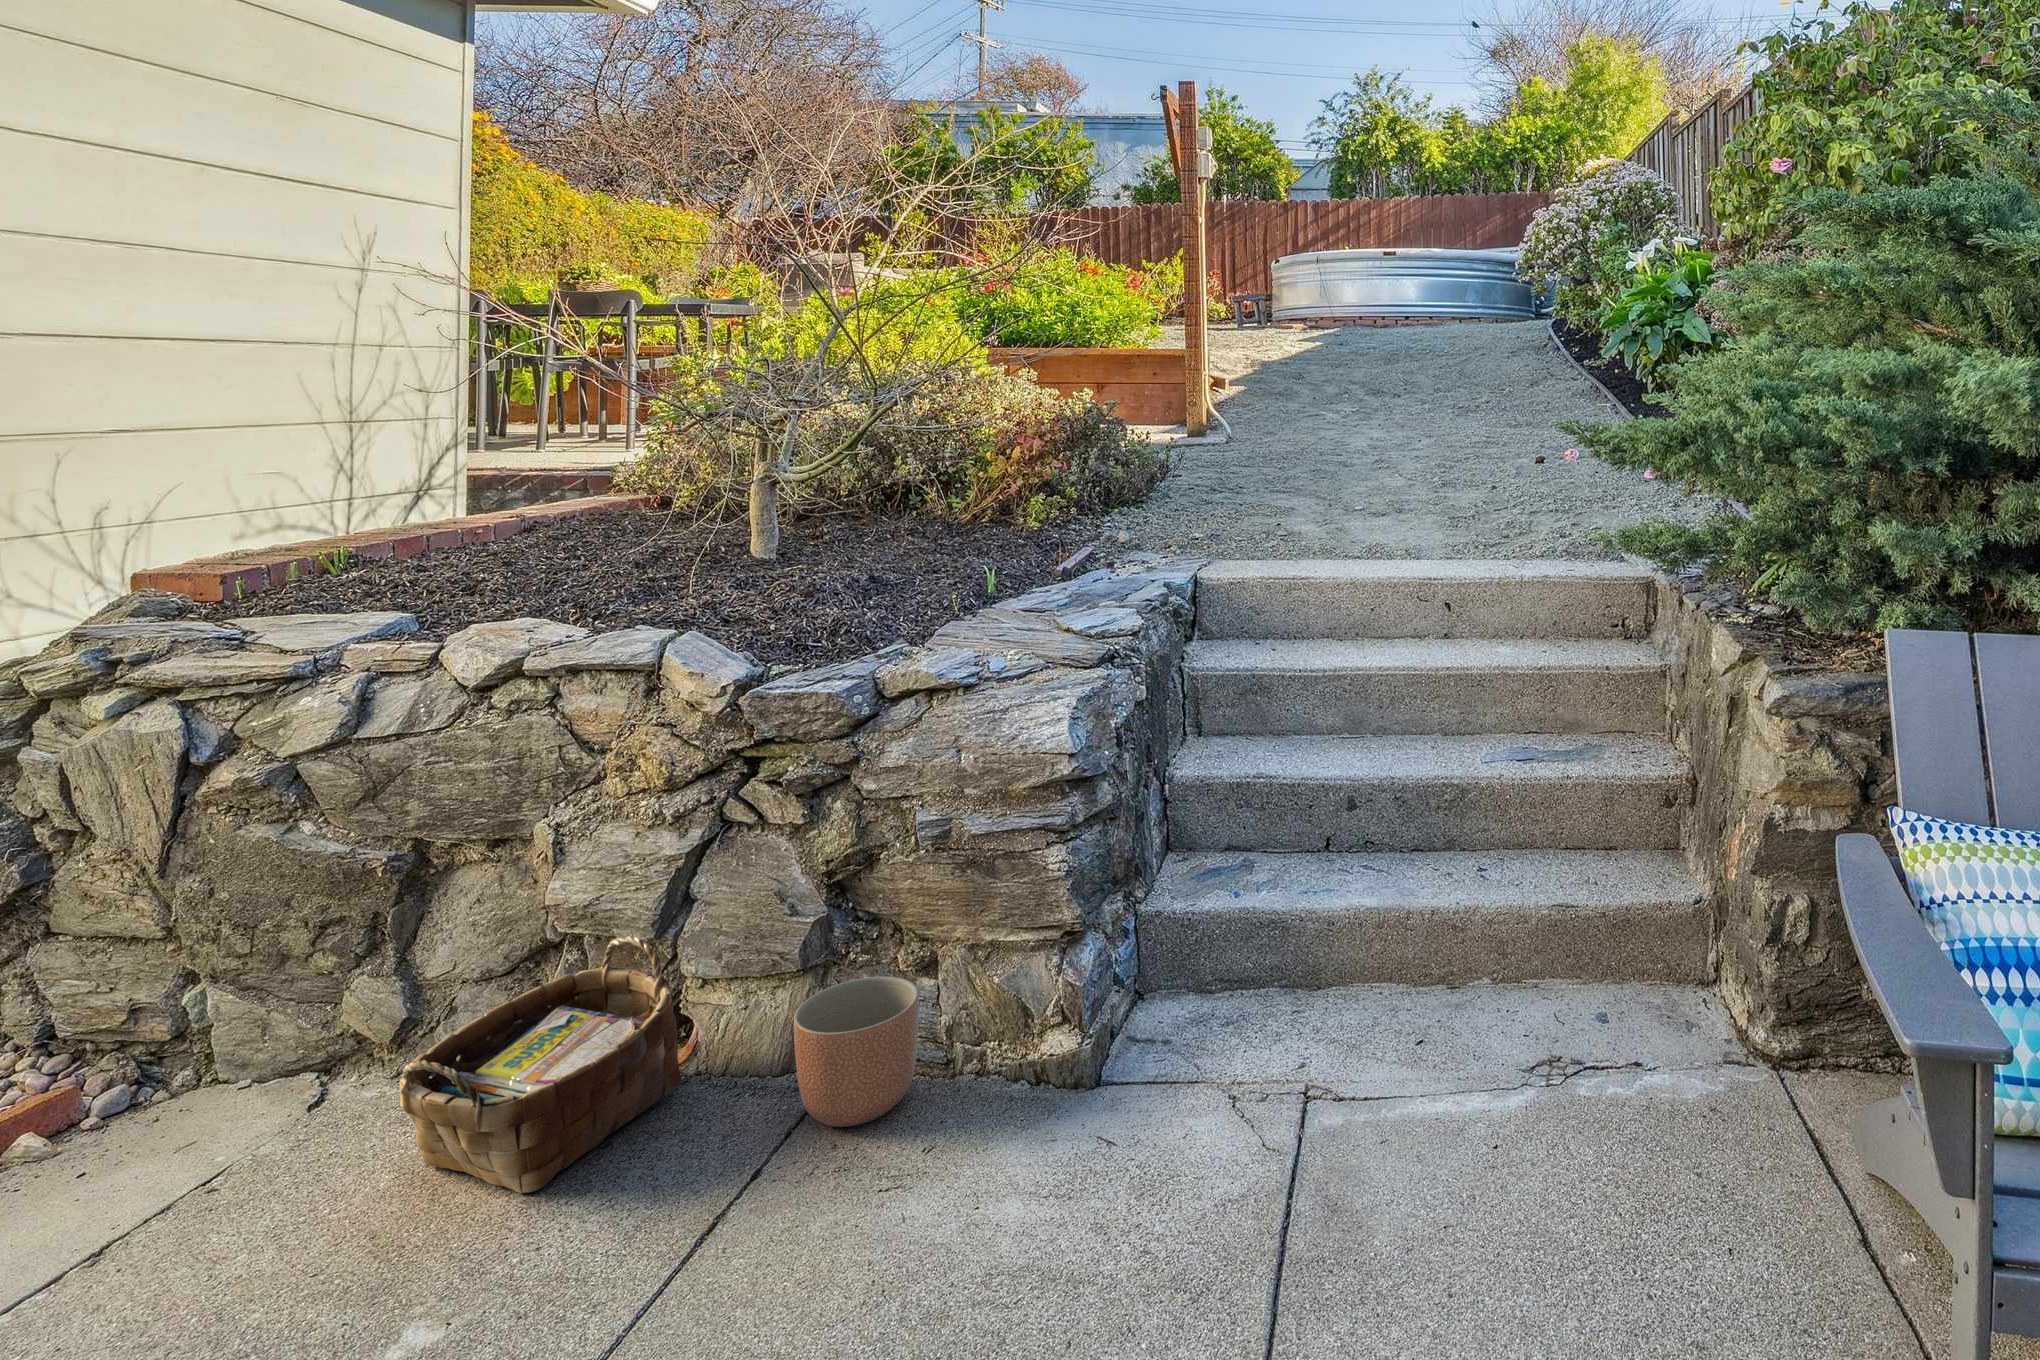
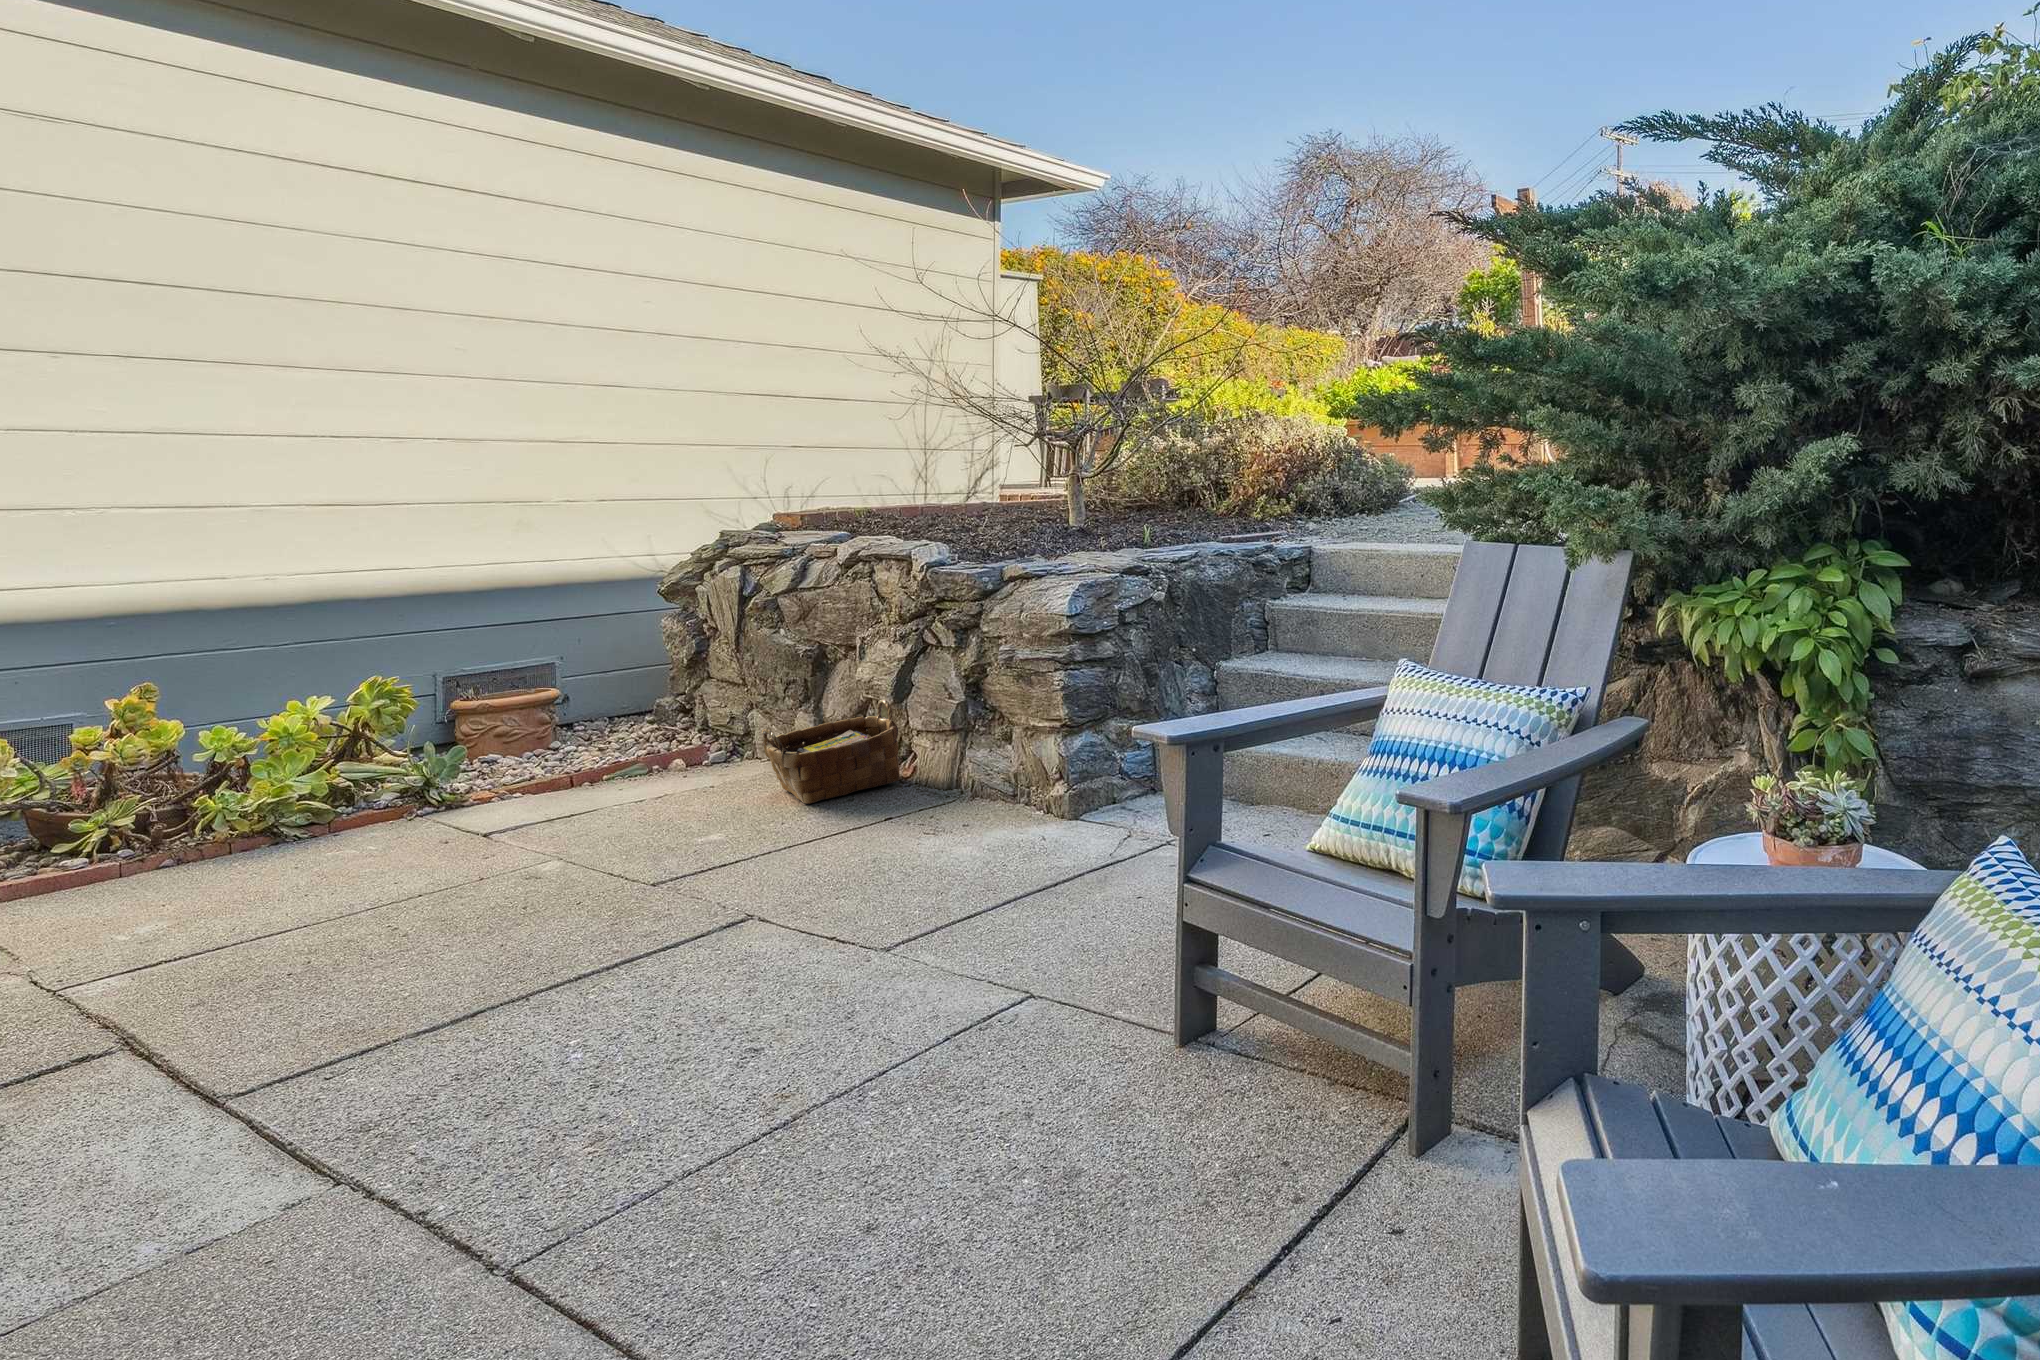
planter: present [794,976,919,1127] -> none [922,736,992,807]

